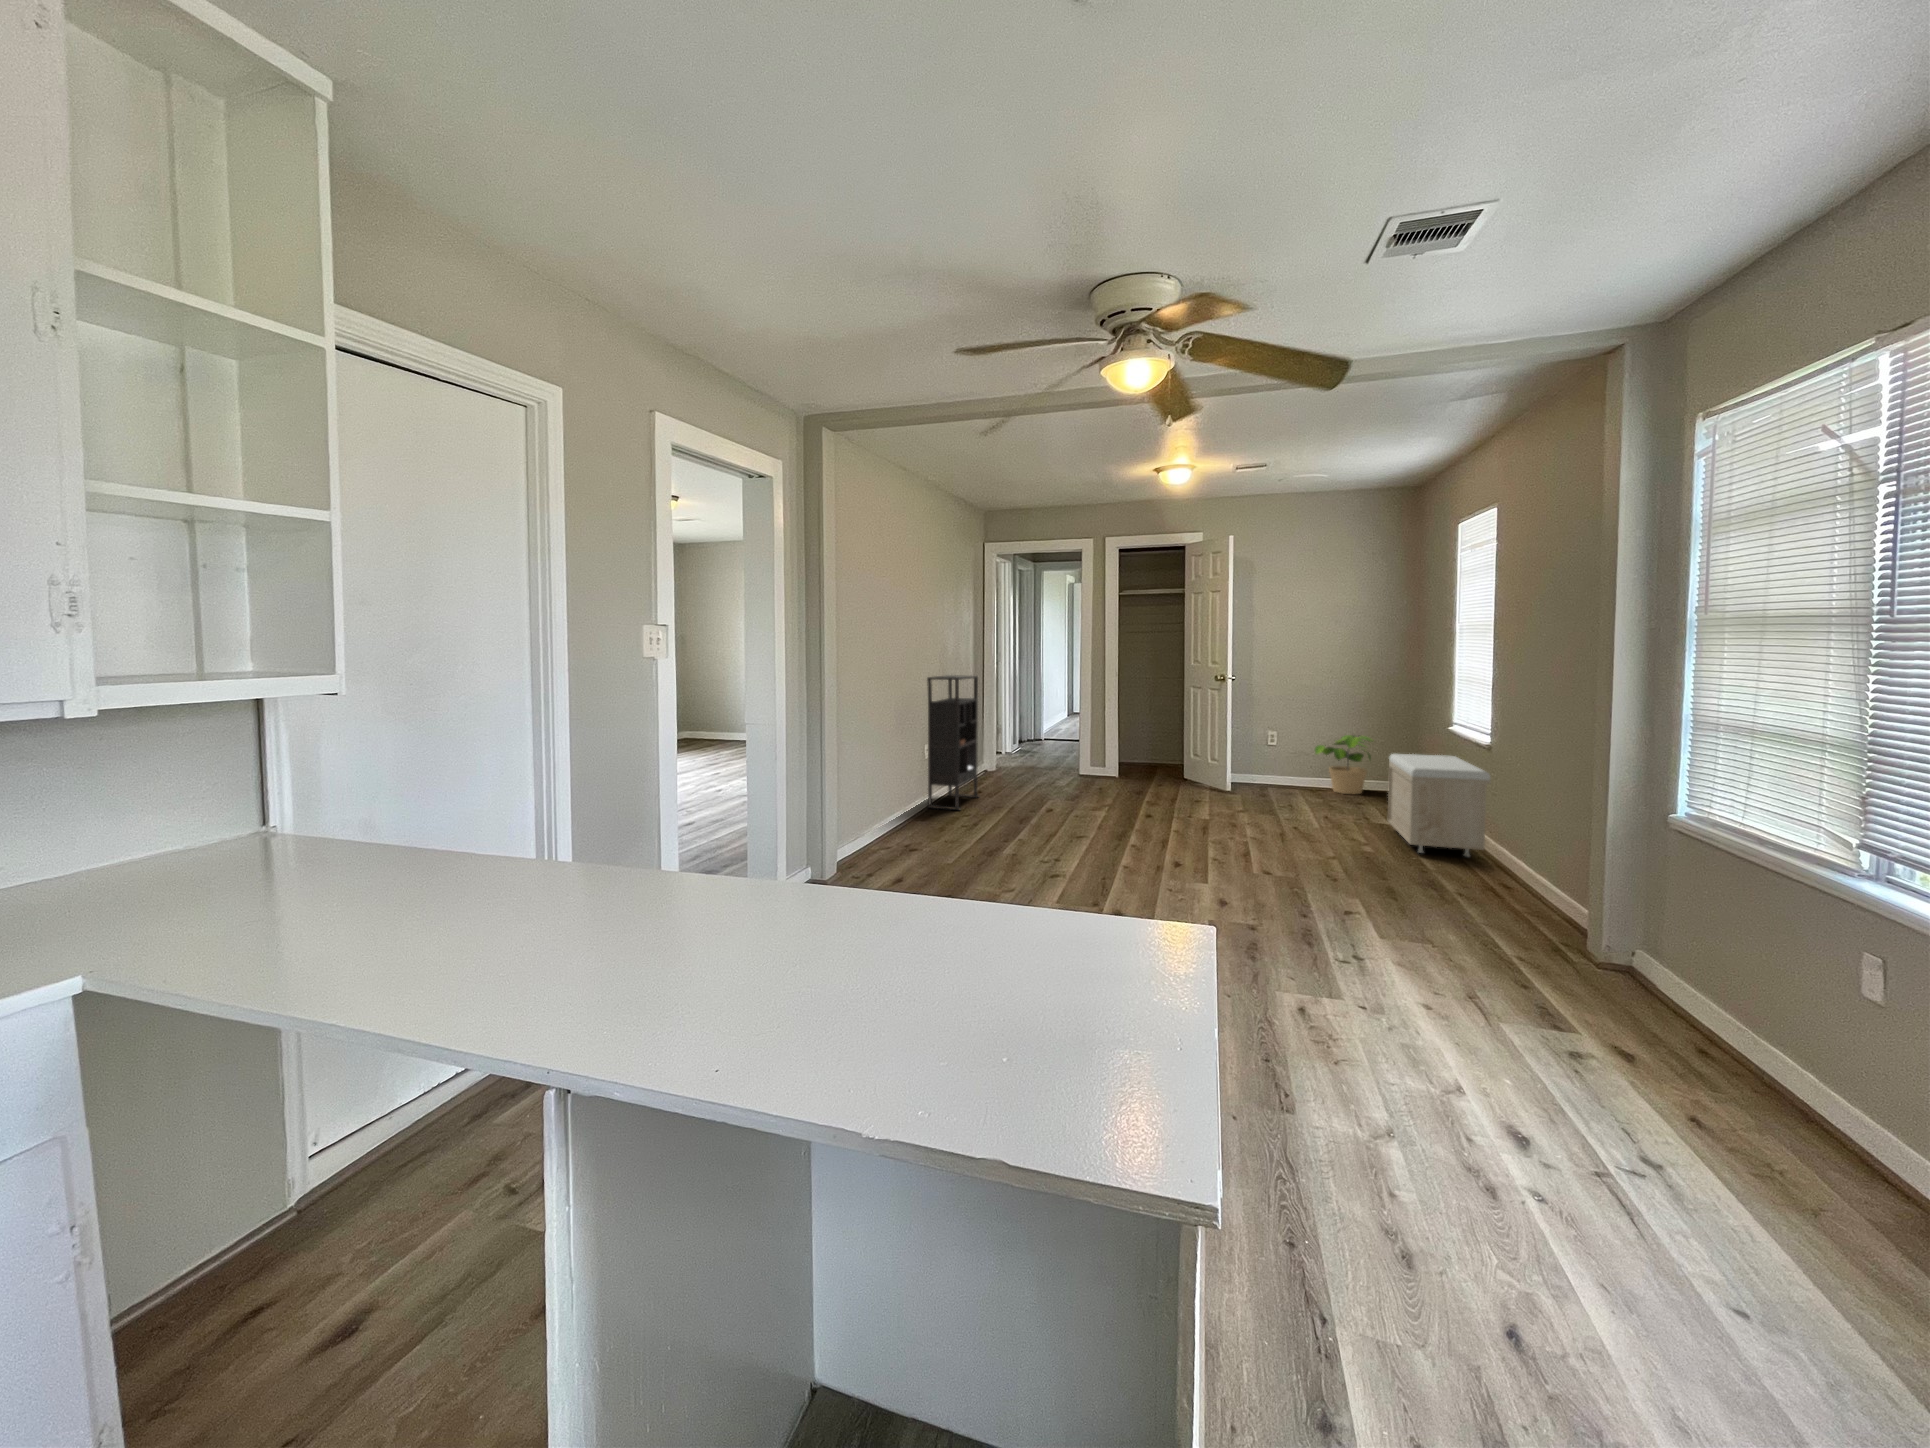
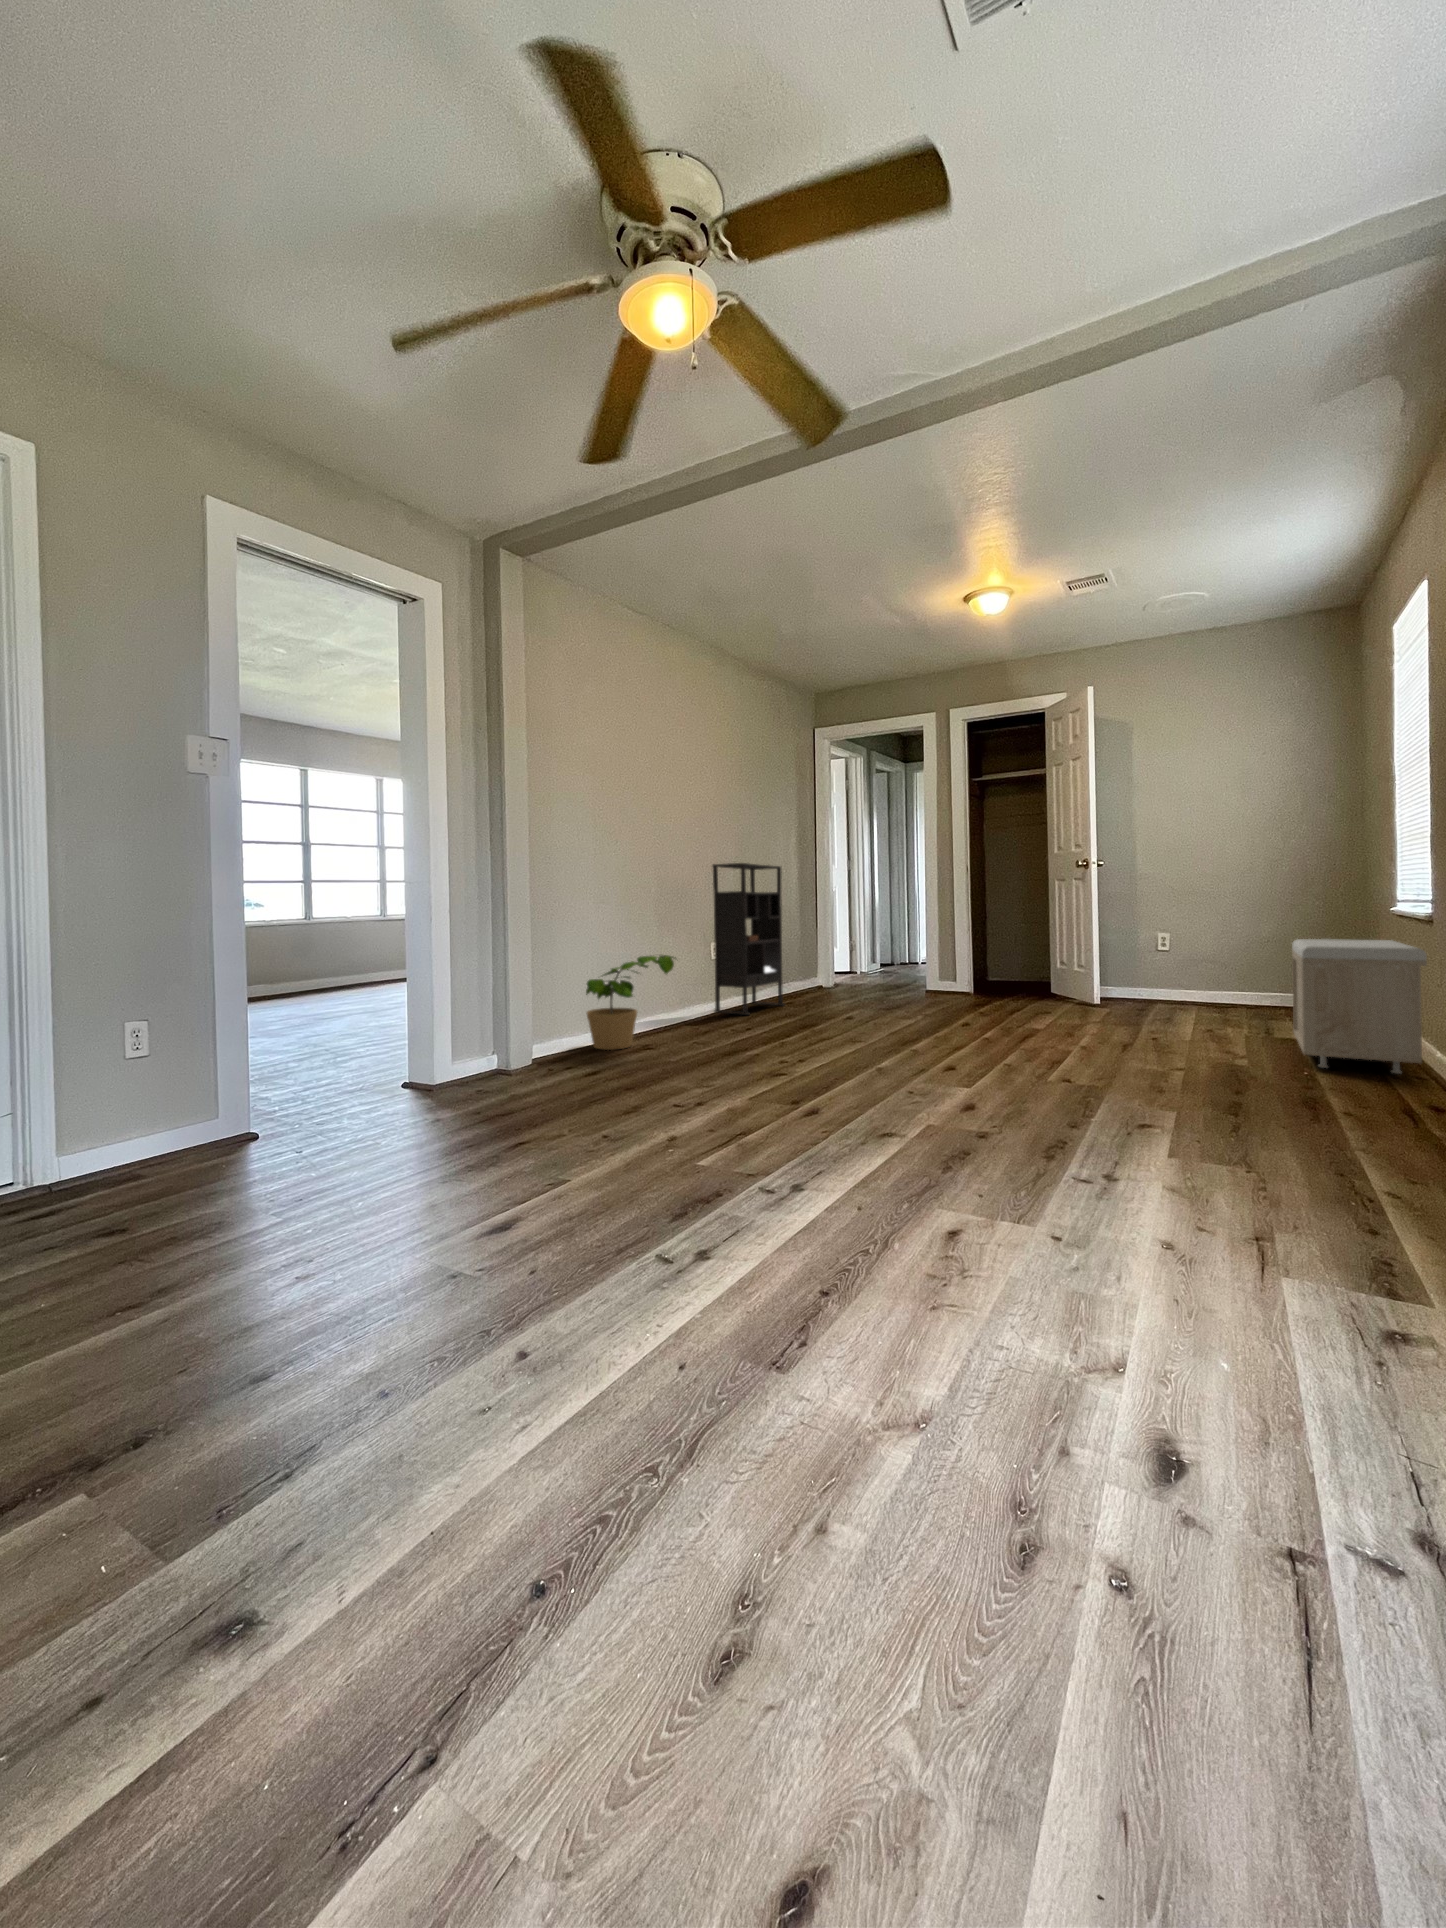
potted plant: present [1315,735,1372,794] -> present [586,955,674,1050]

